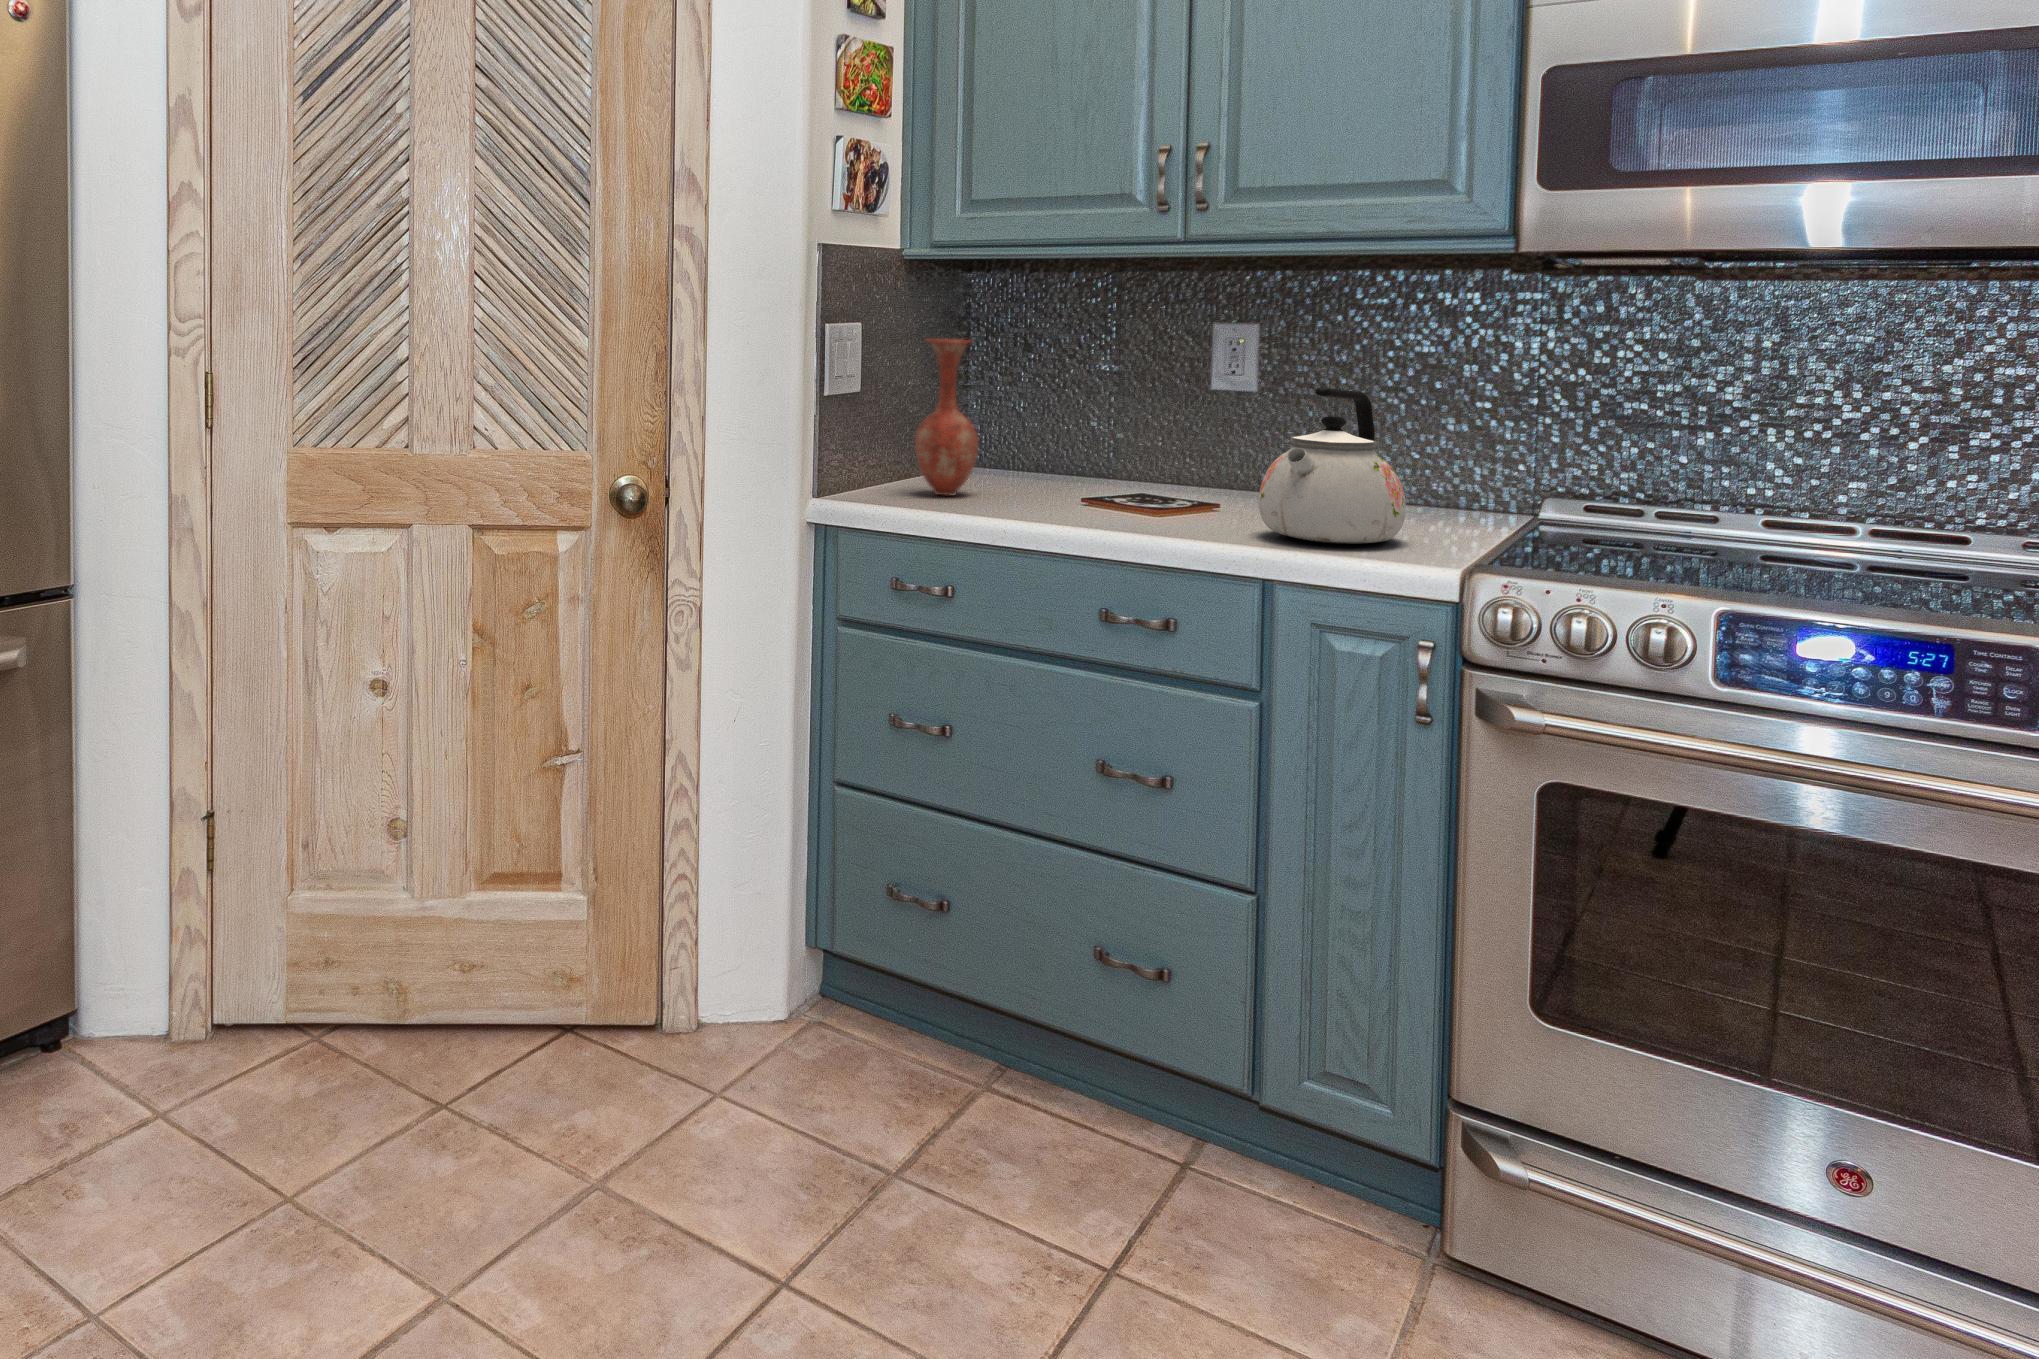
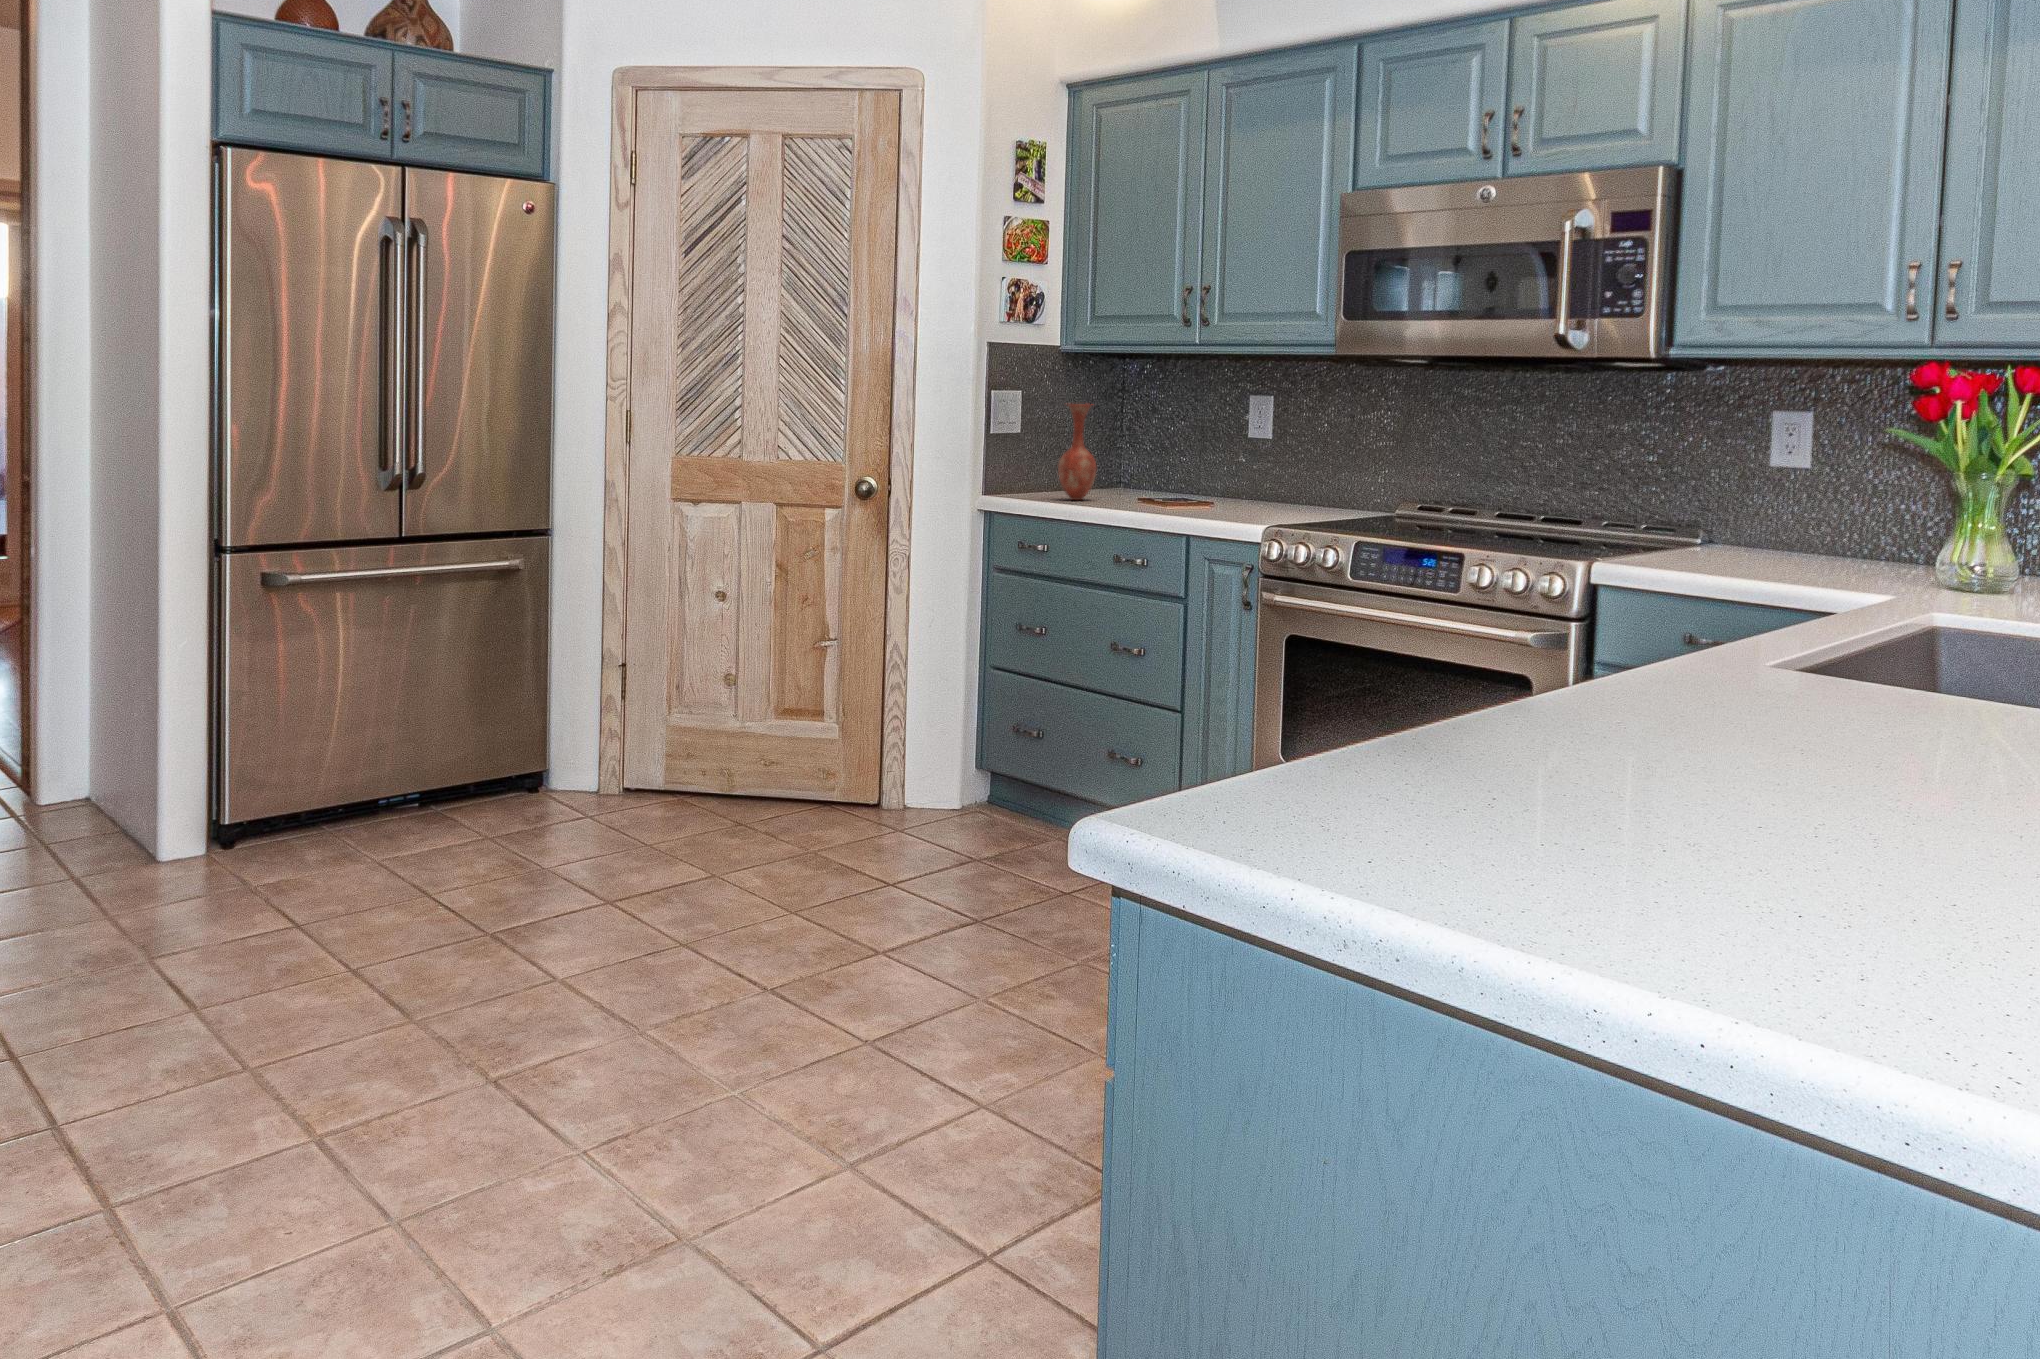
kettle: present [1259,388,1406,544] -> none [1205,429,1281,517]

